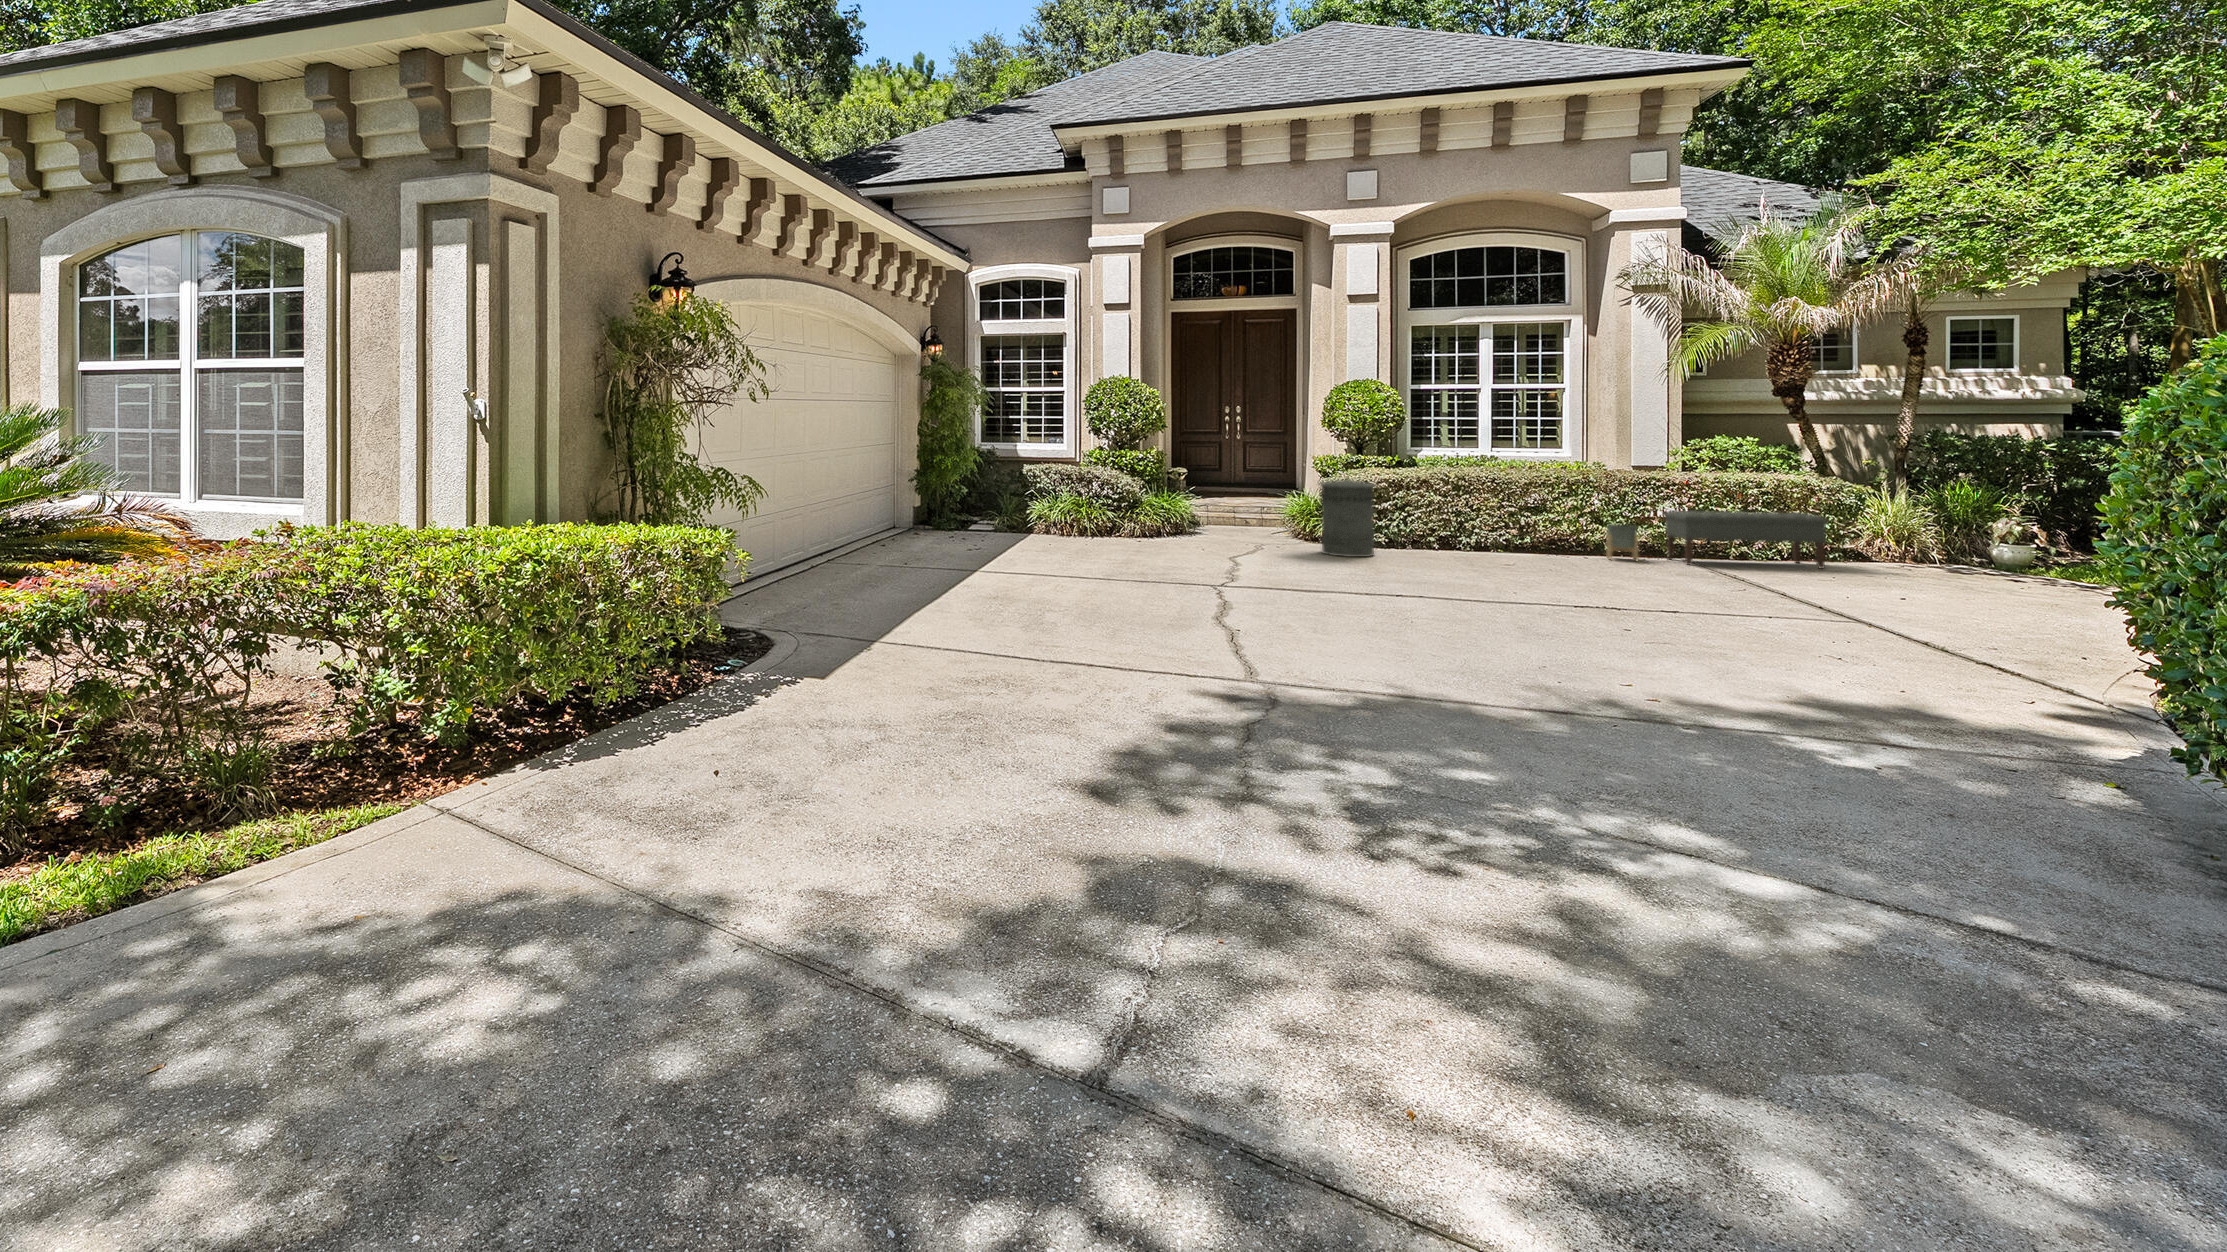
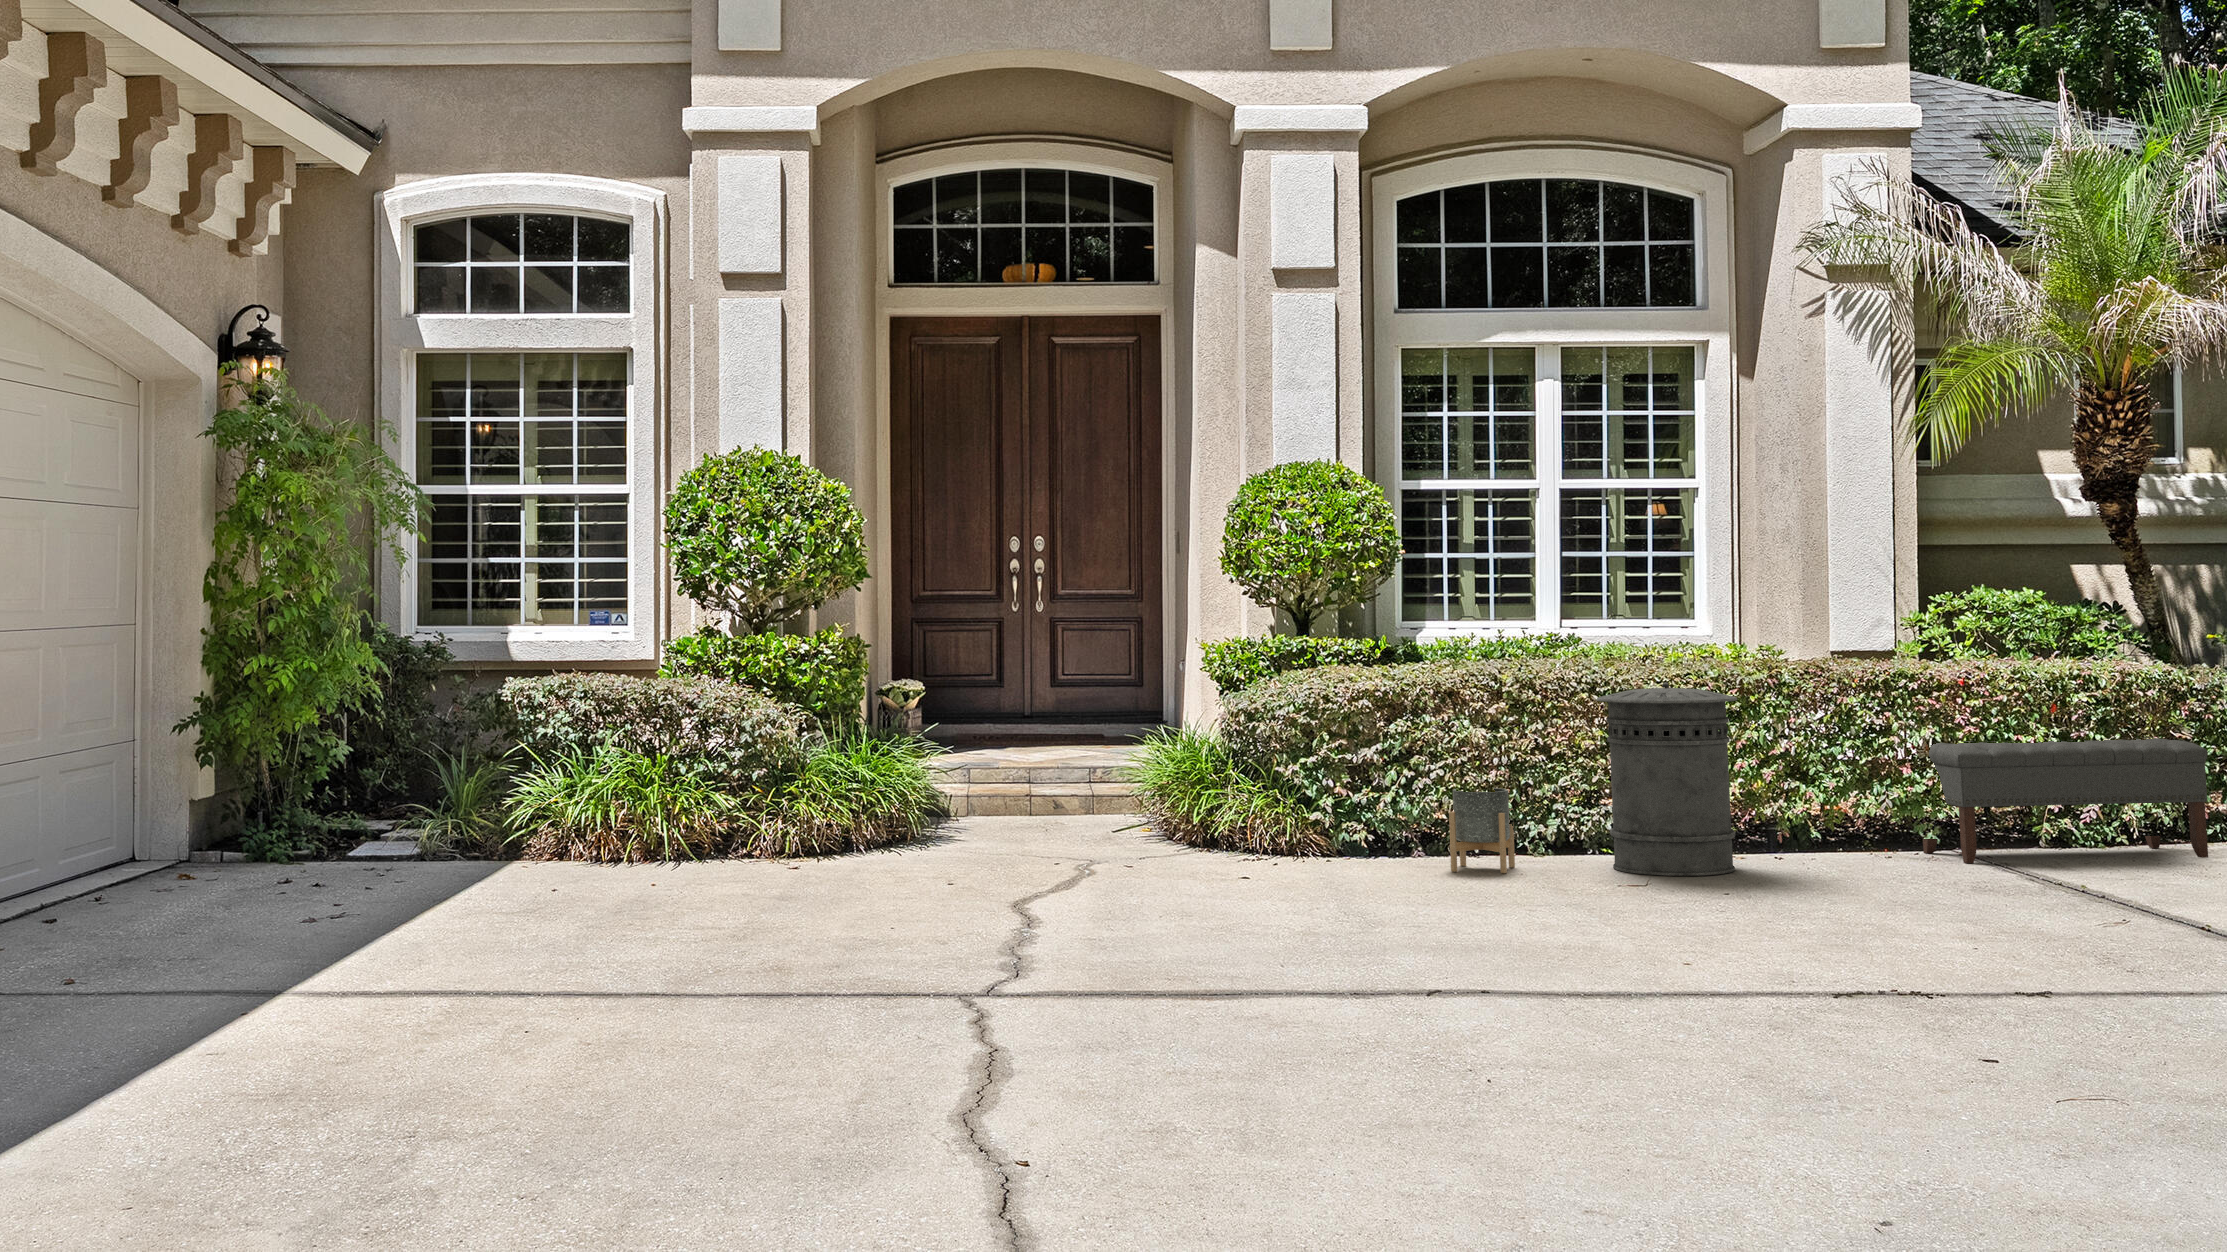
trash can: present [1319,479,1376,557] -> present [1596,682,1737,876]
planter: present [1606,524,1638,561] -> present [1449,788,1515,873]

